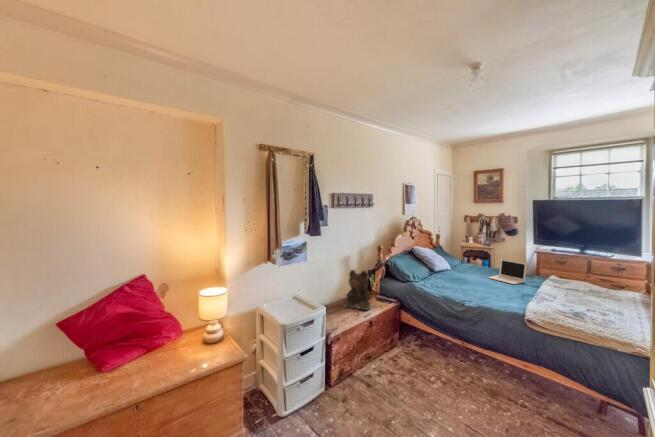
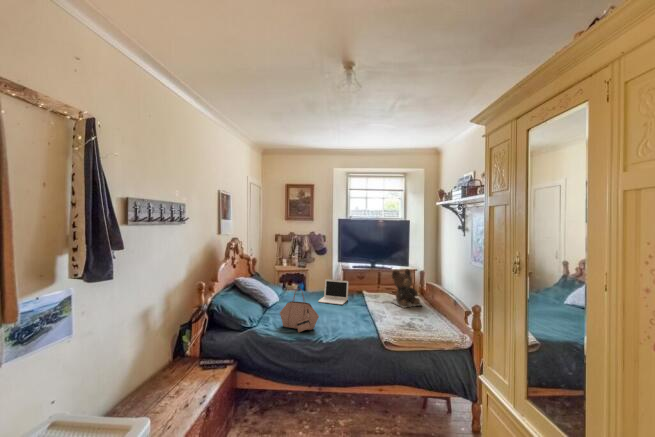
handbag: none [437,259,467,294] -> present [280,289,319,332]
teddy bear: present [344,270,371,310] -> present [392,269,421,308]

